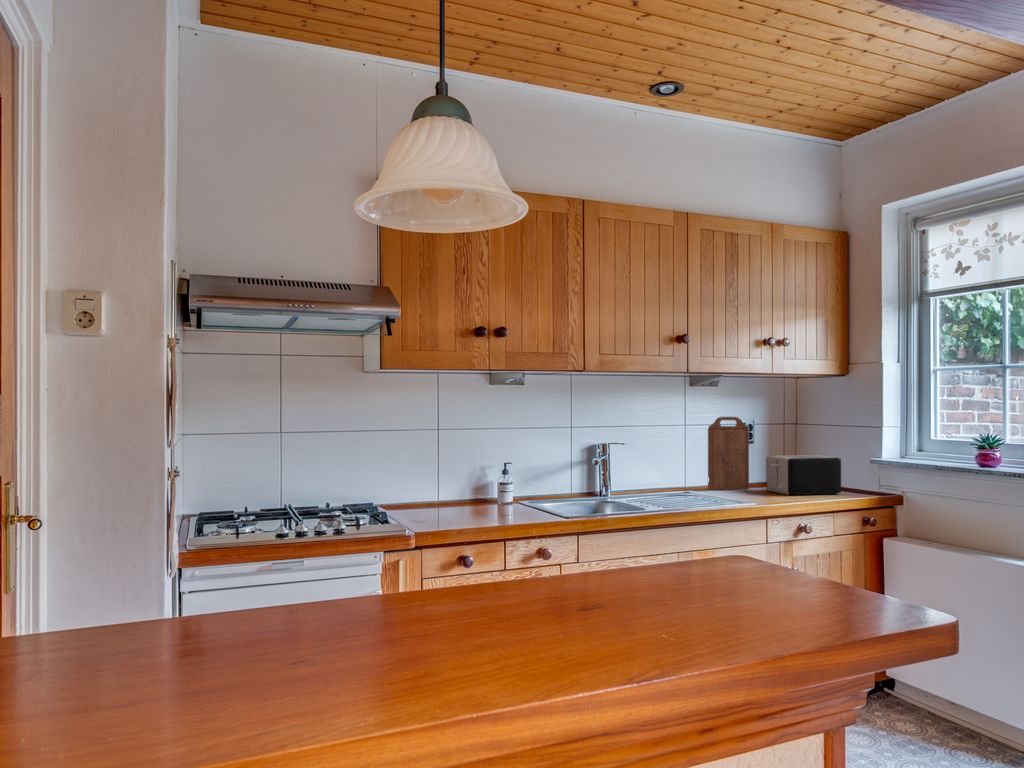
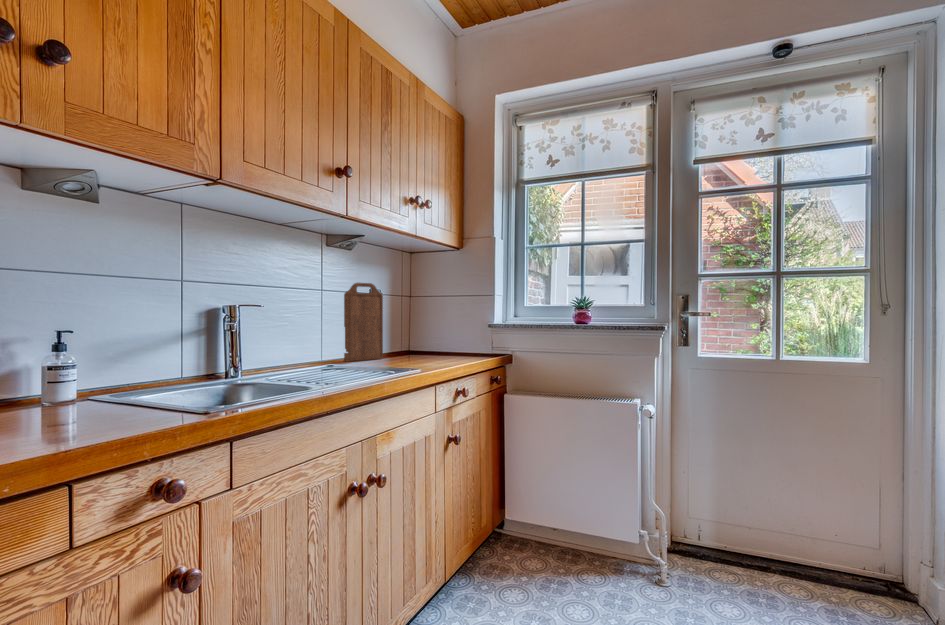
toaster: present [766,455,841,495] -> none [400,322,464,360]

